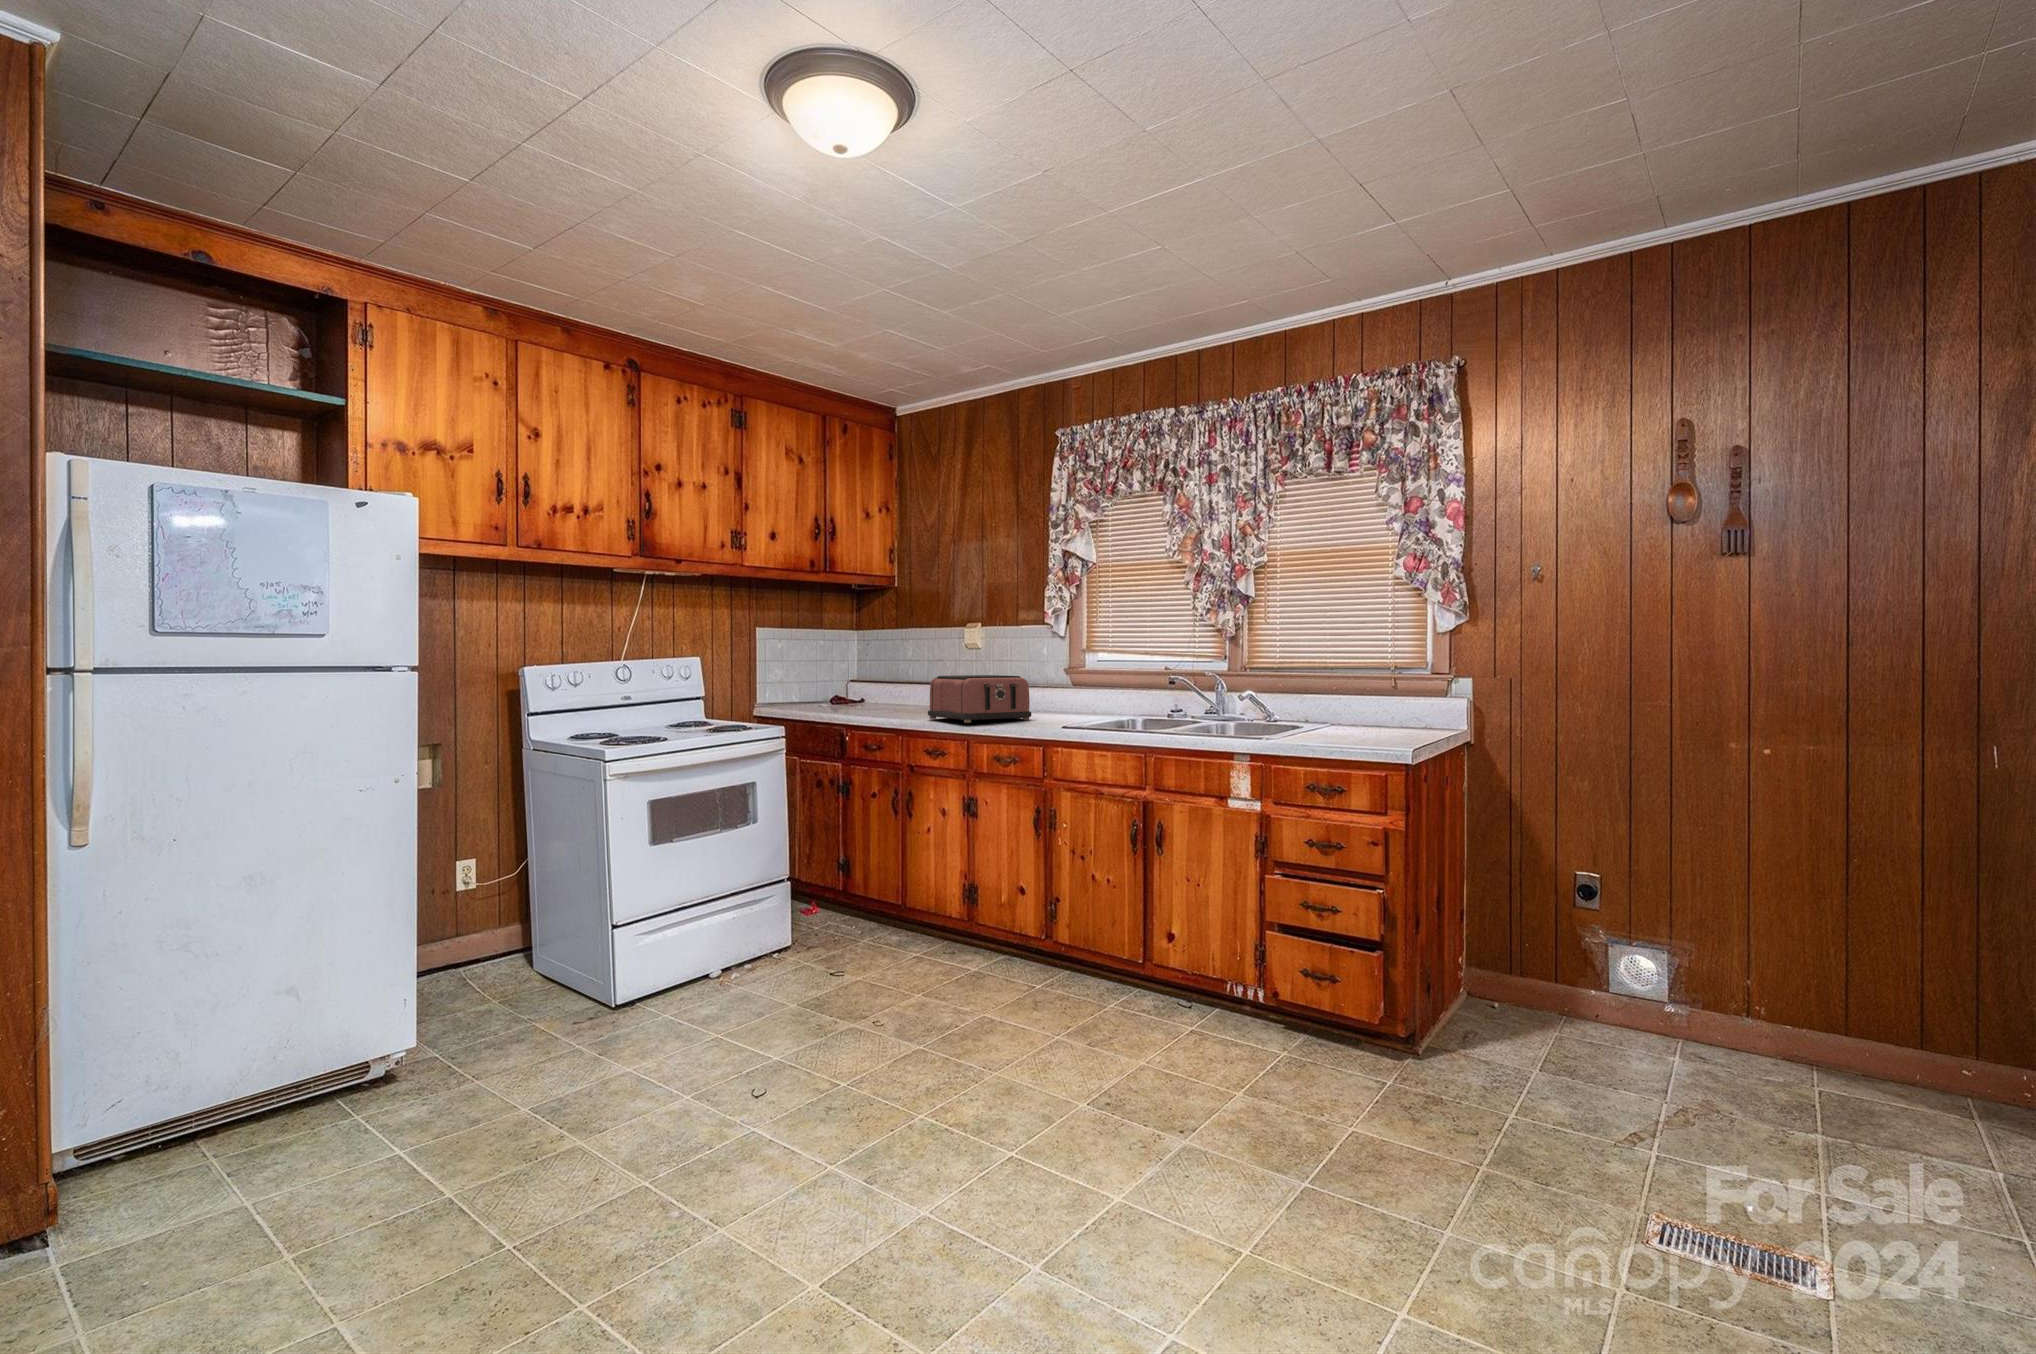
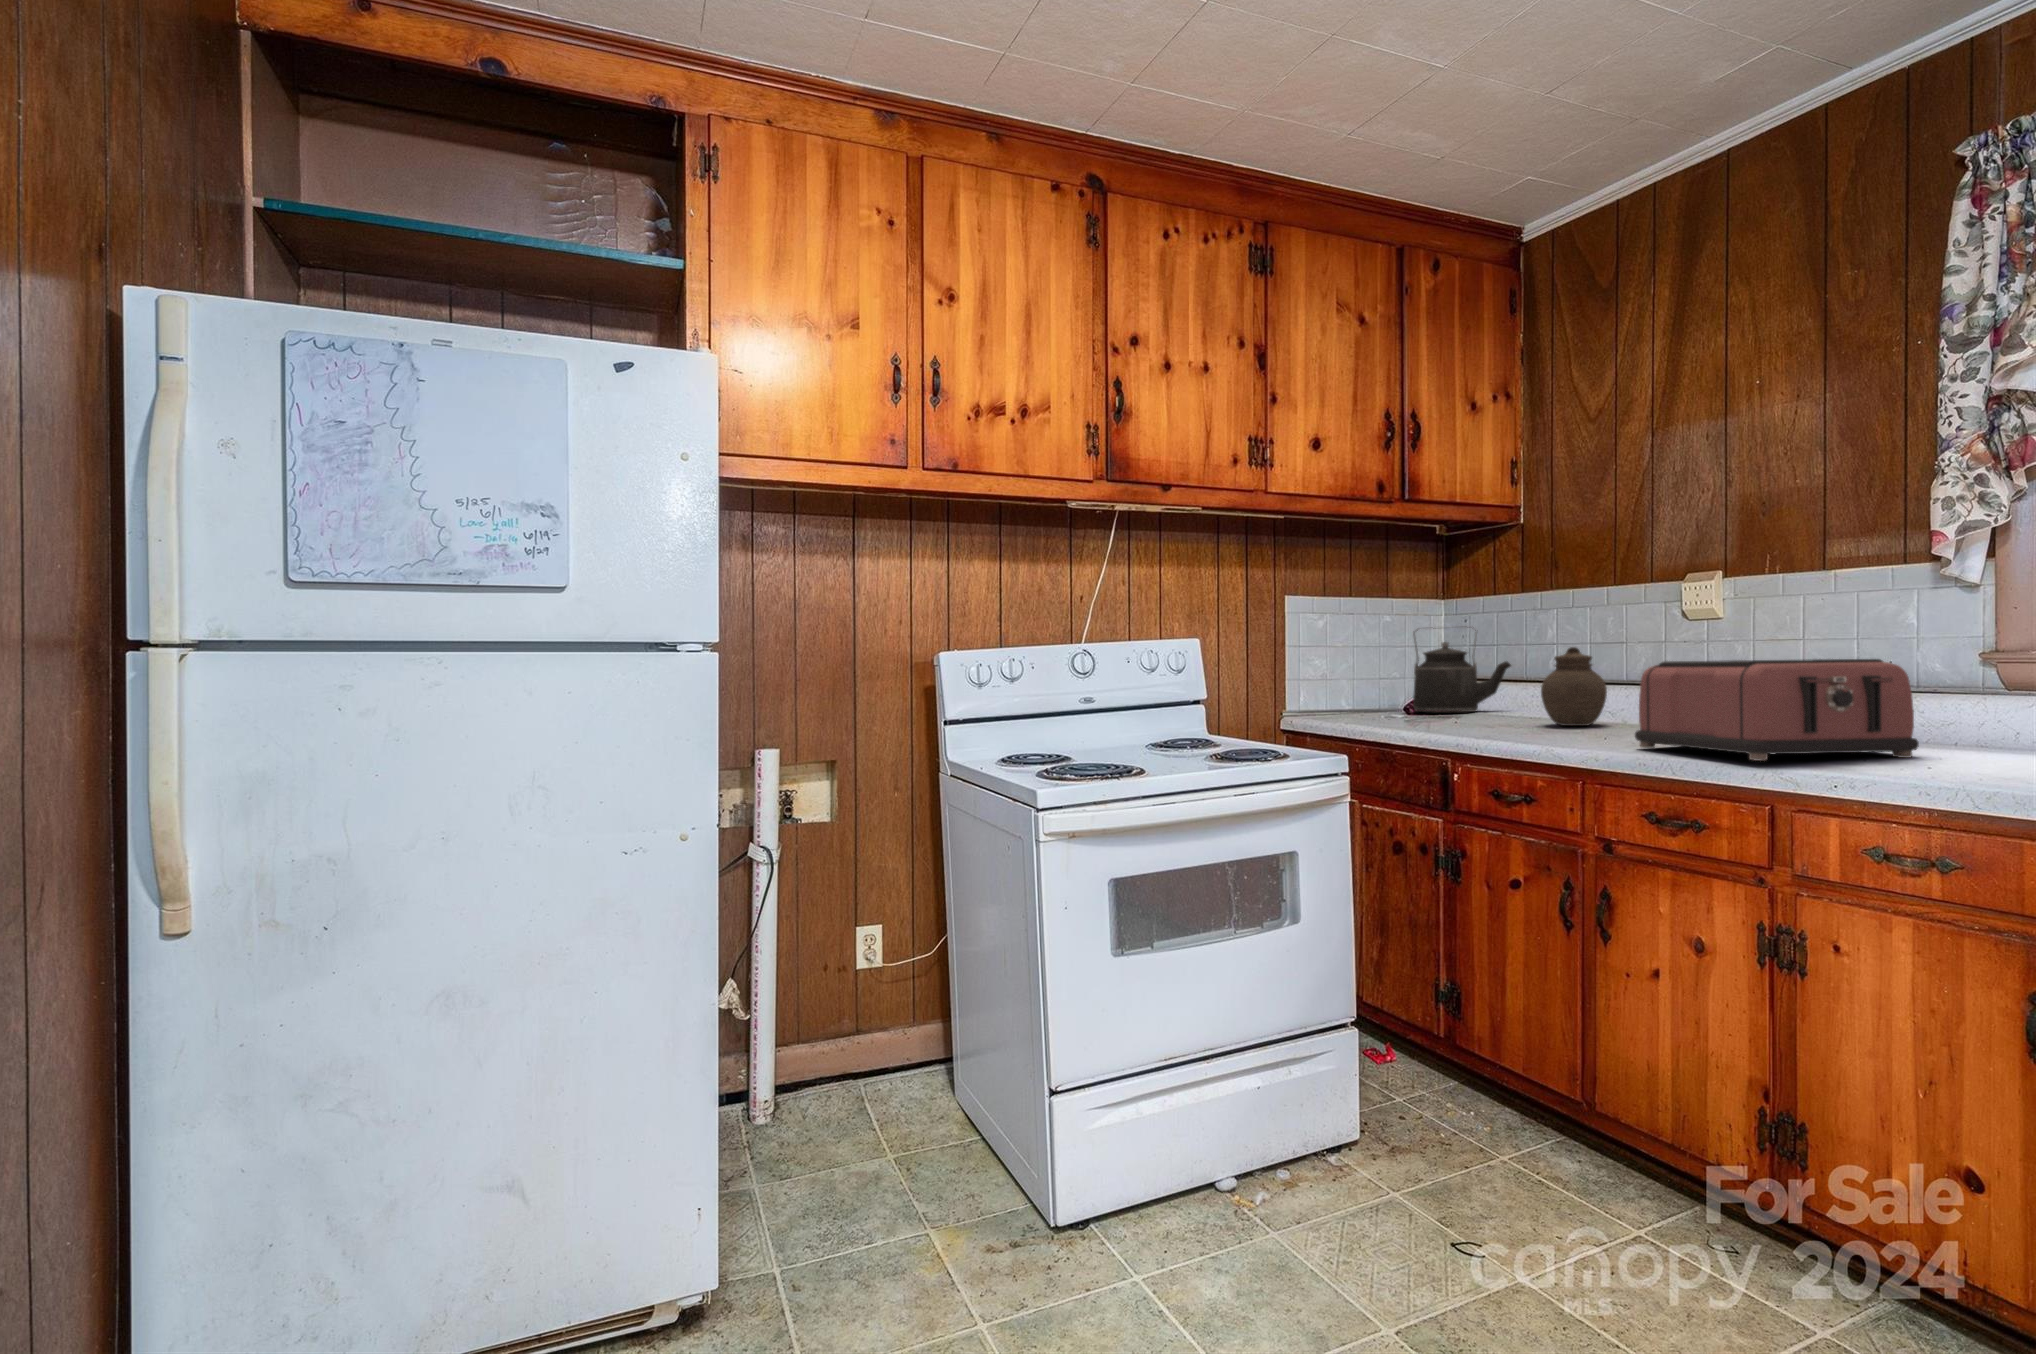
kettle: none [835,650,890,702] -> present [1413,626,1511,712]
jar: none [897,665,929,709] -> present [1541,647,1607,726]

